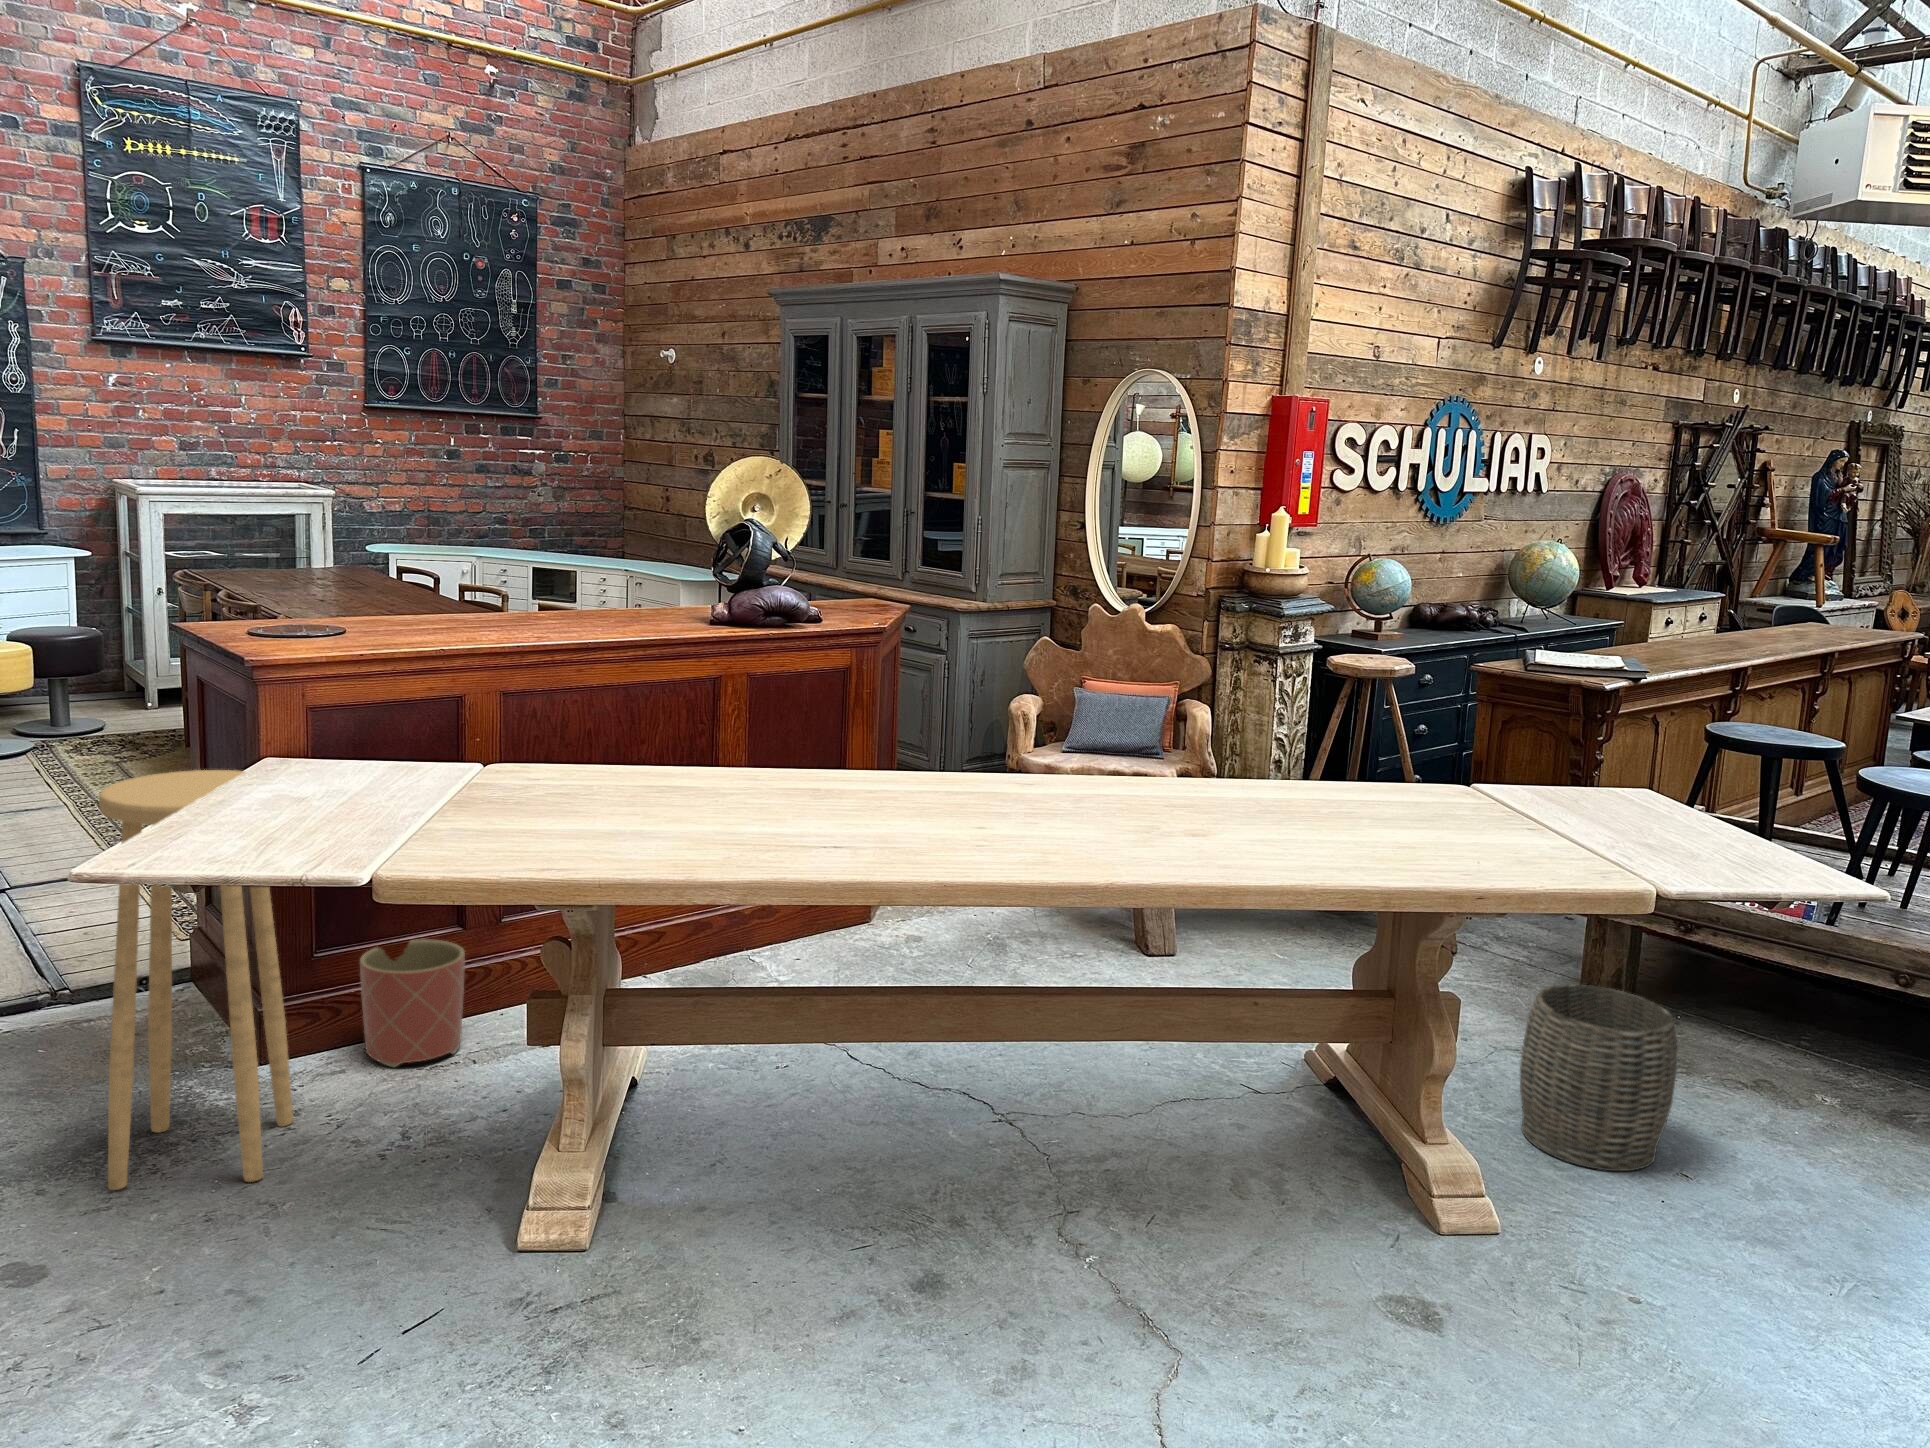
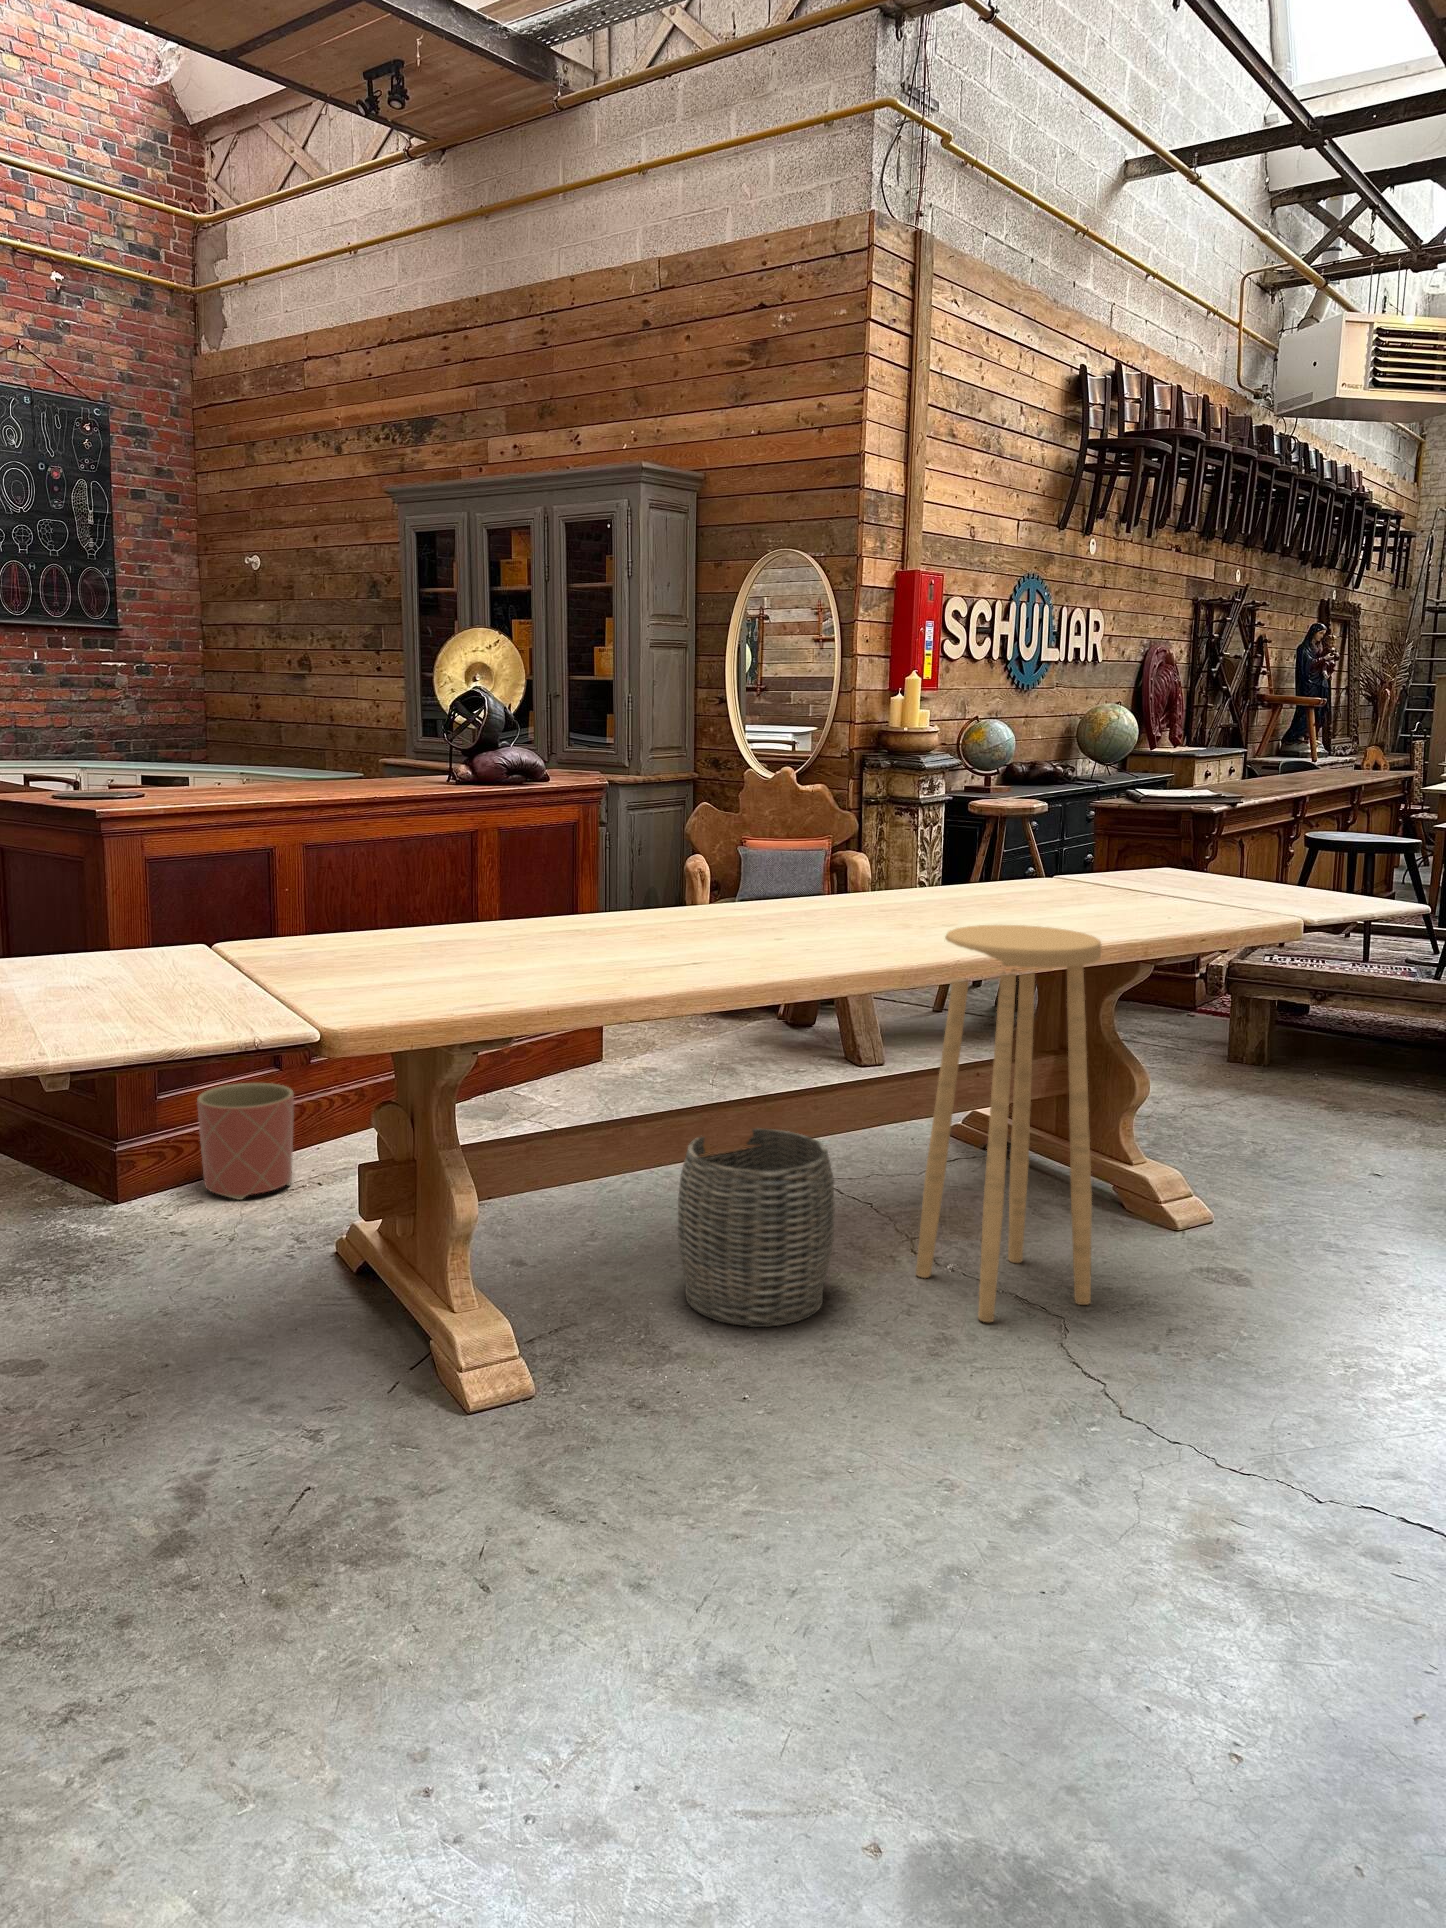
stool: present [99,770,293,1190] -> present [916,925,1101,1322]
woven basket: present [1520,984,1677,1171] -> present [678,1128,835,1327]

